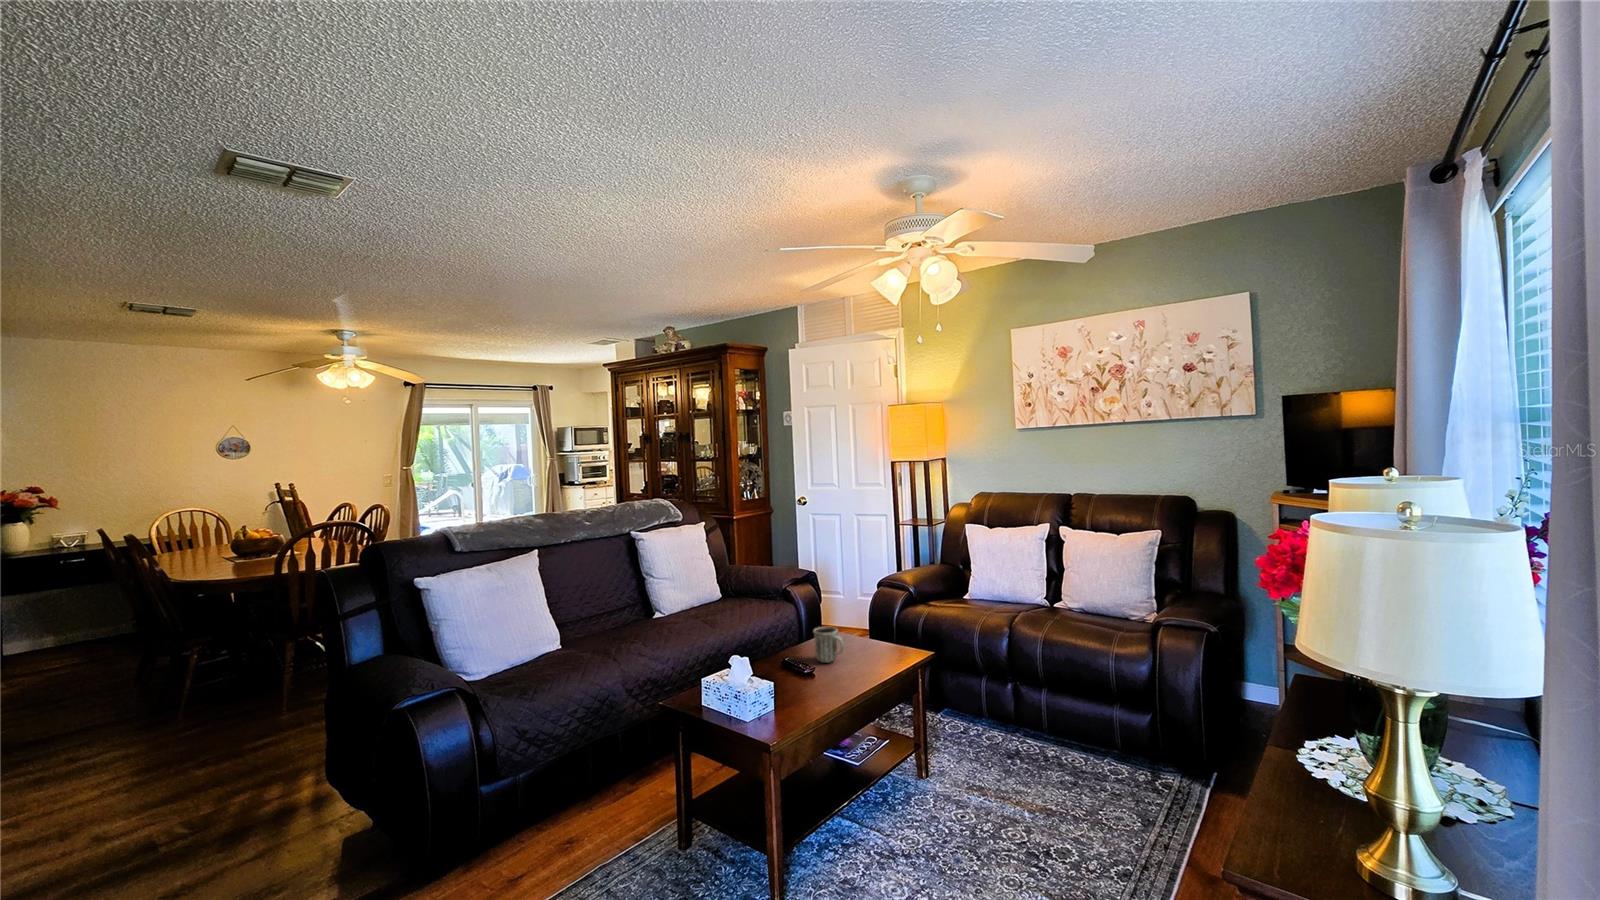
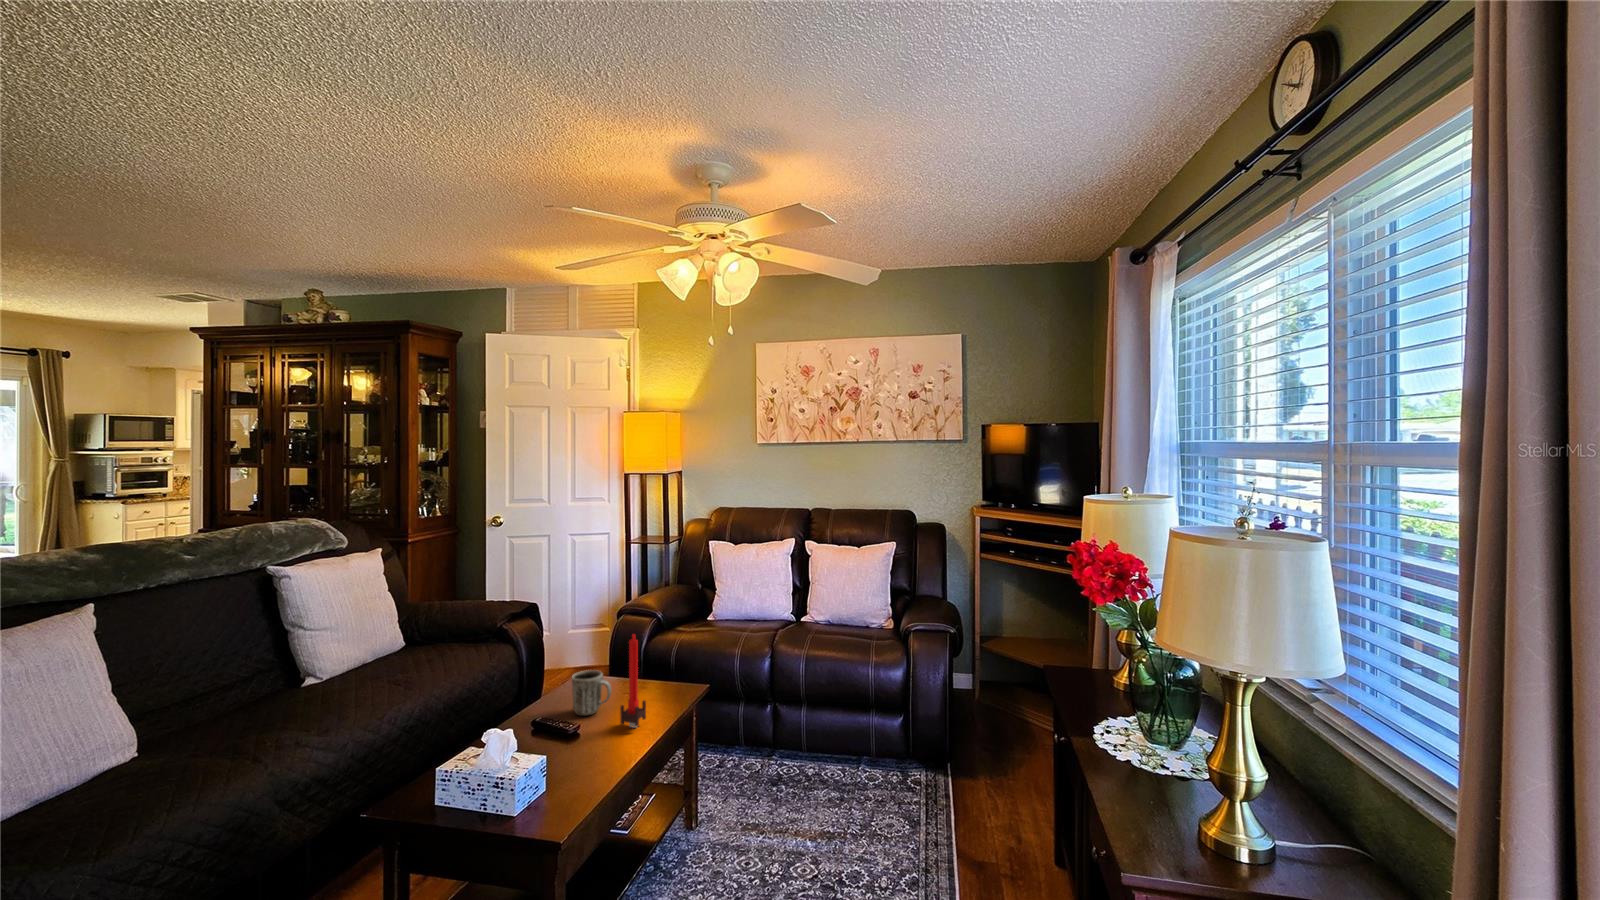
candle: none [845,599,868,678] -> present [620,634,646,728]

